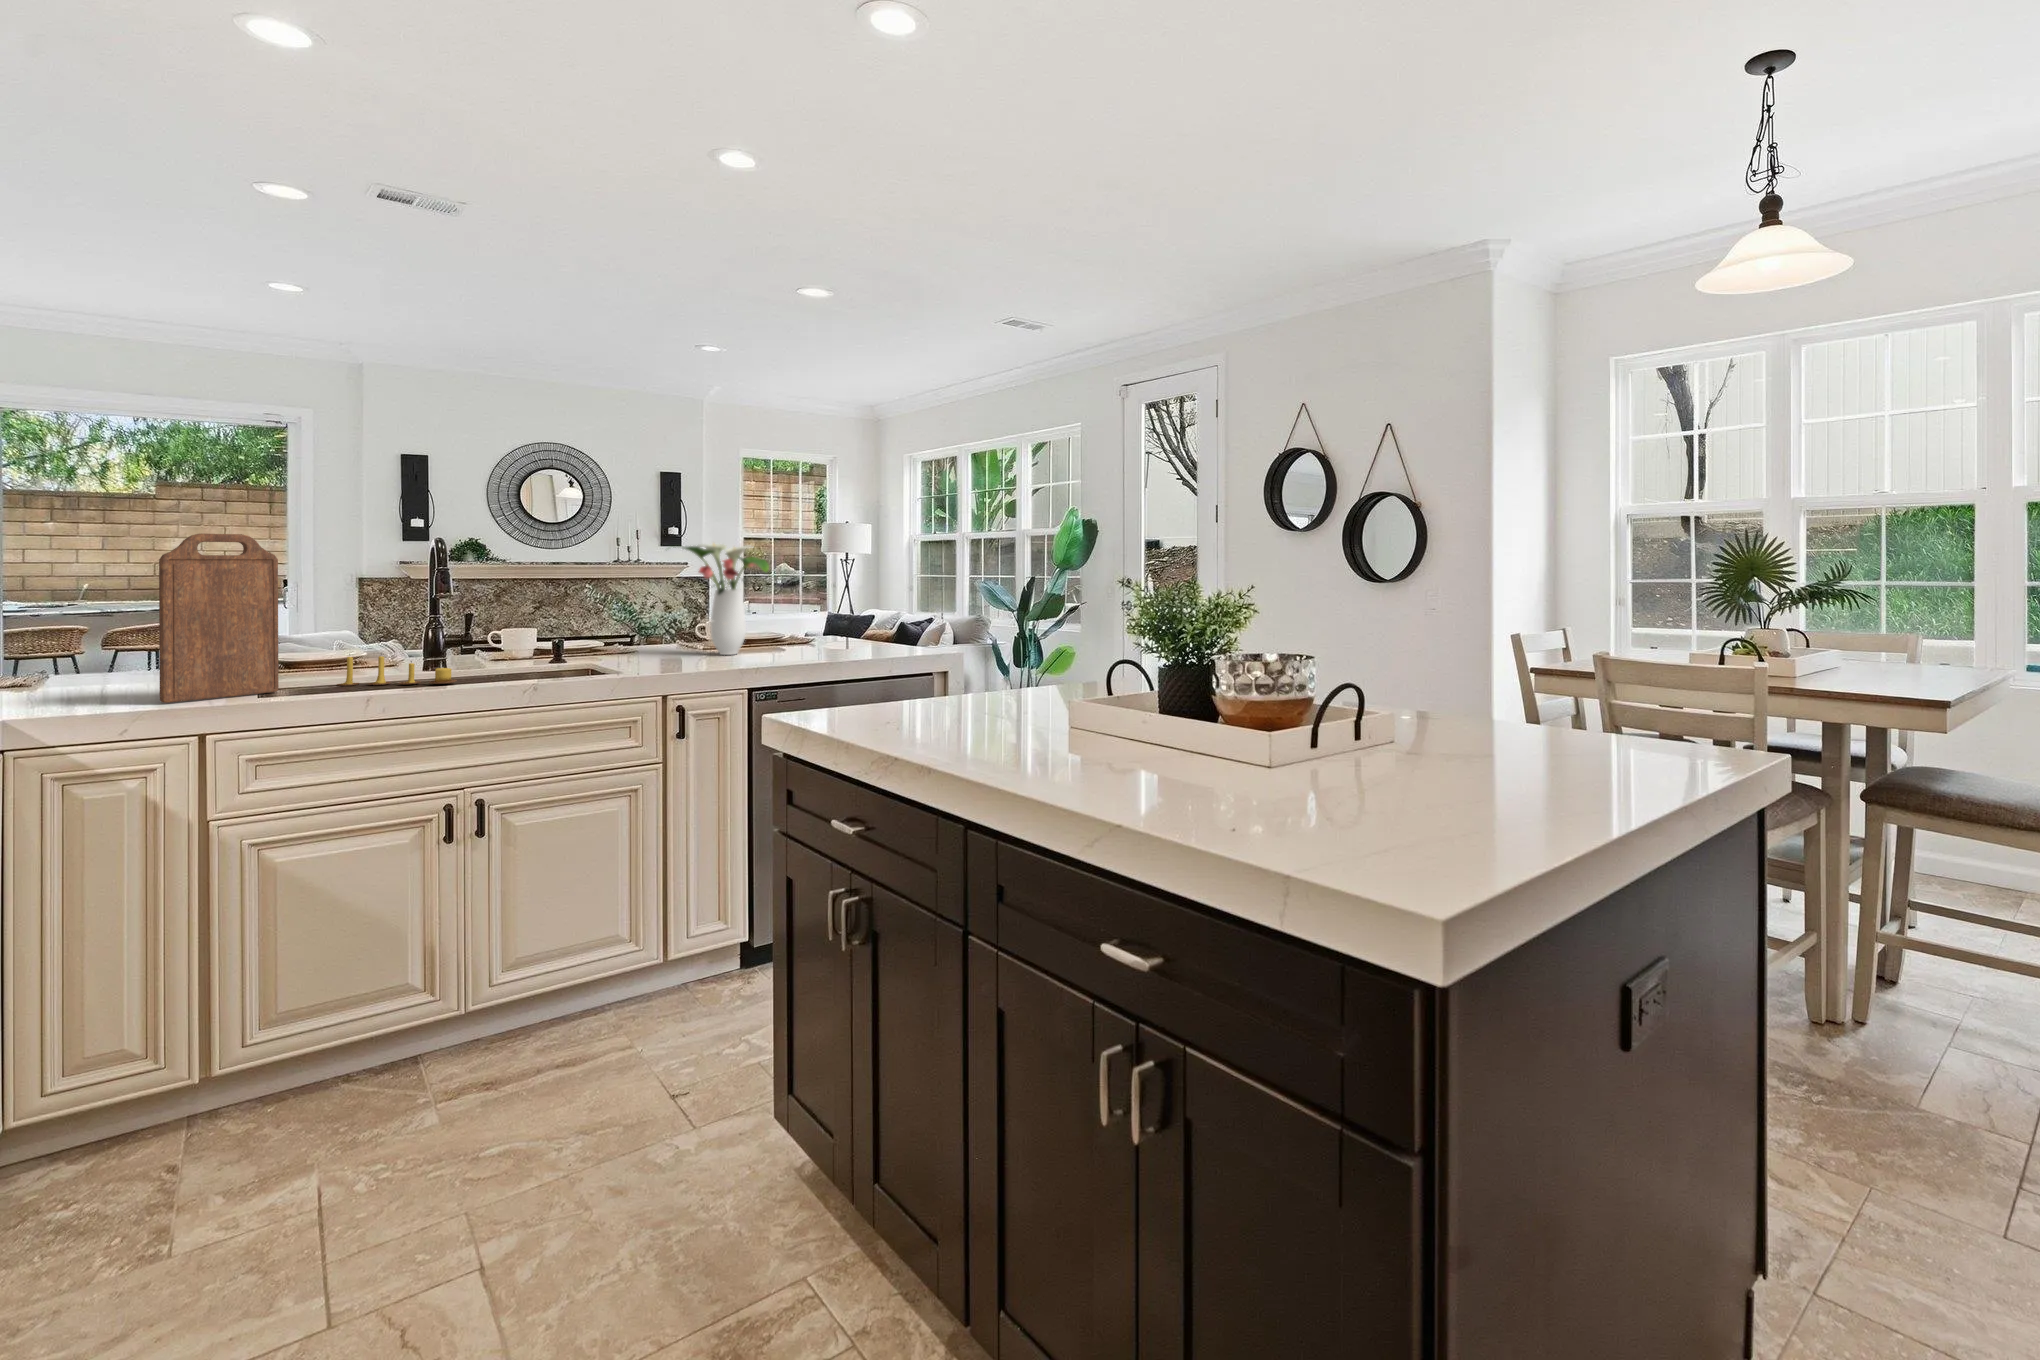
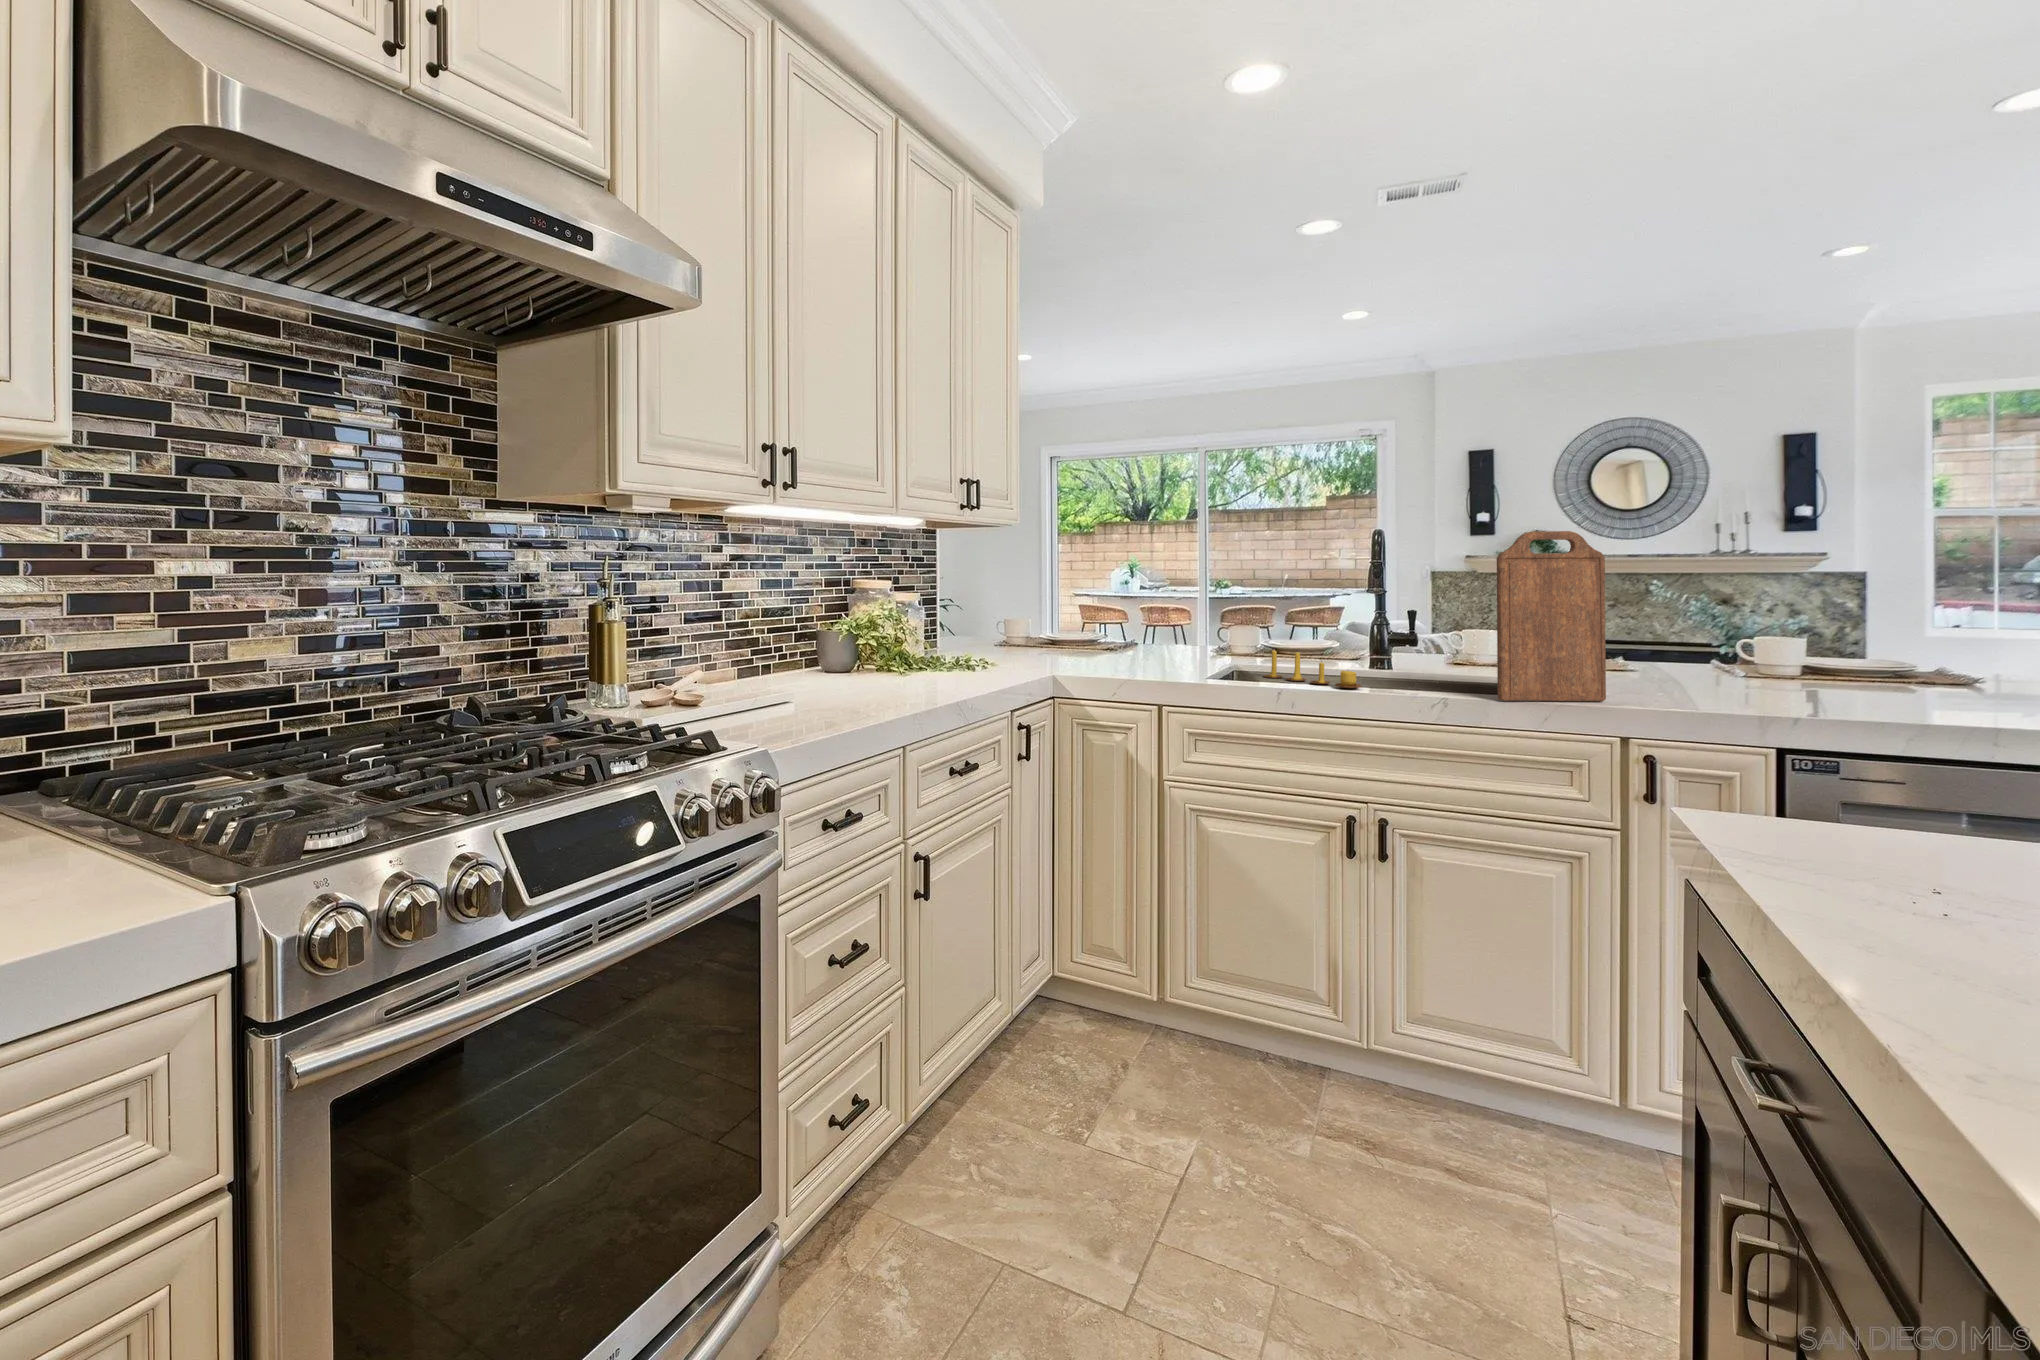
cutting board: present [159,533,279,703] -> present [1497,531,1606,701]
flower arrangement: present [680,543,769,655] -> none [1651,530,1834,693]

